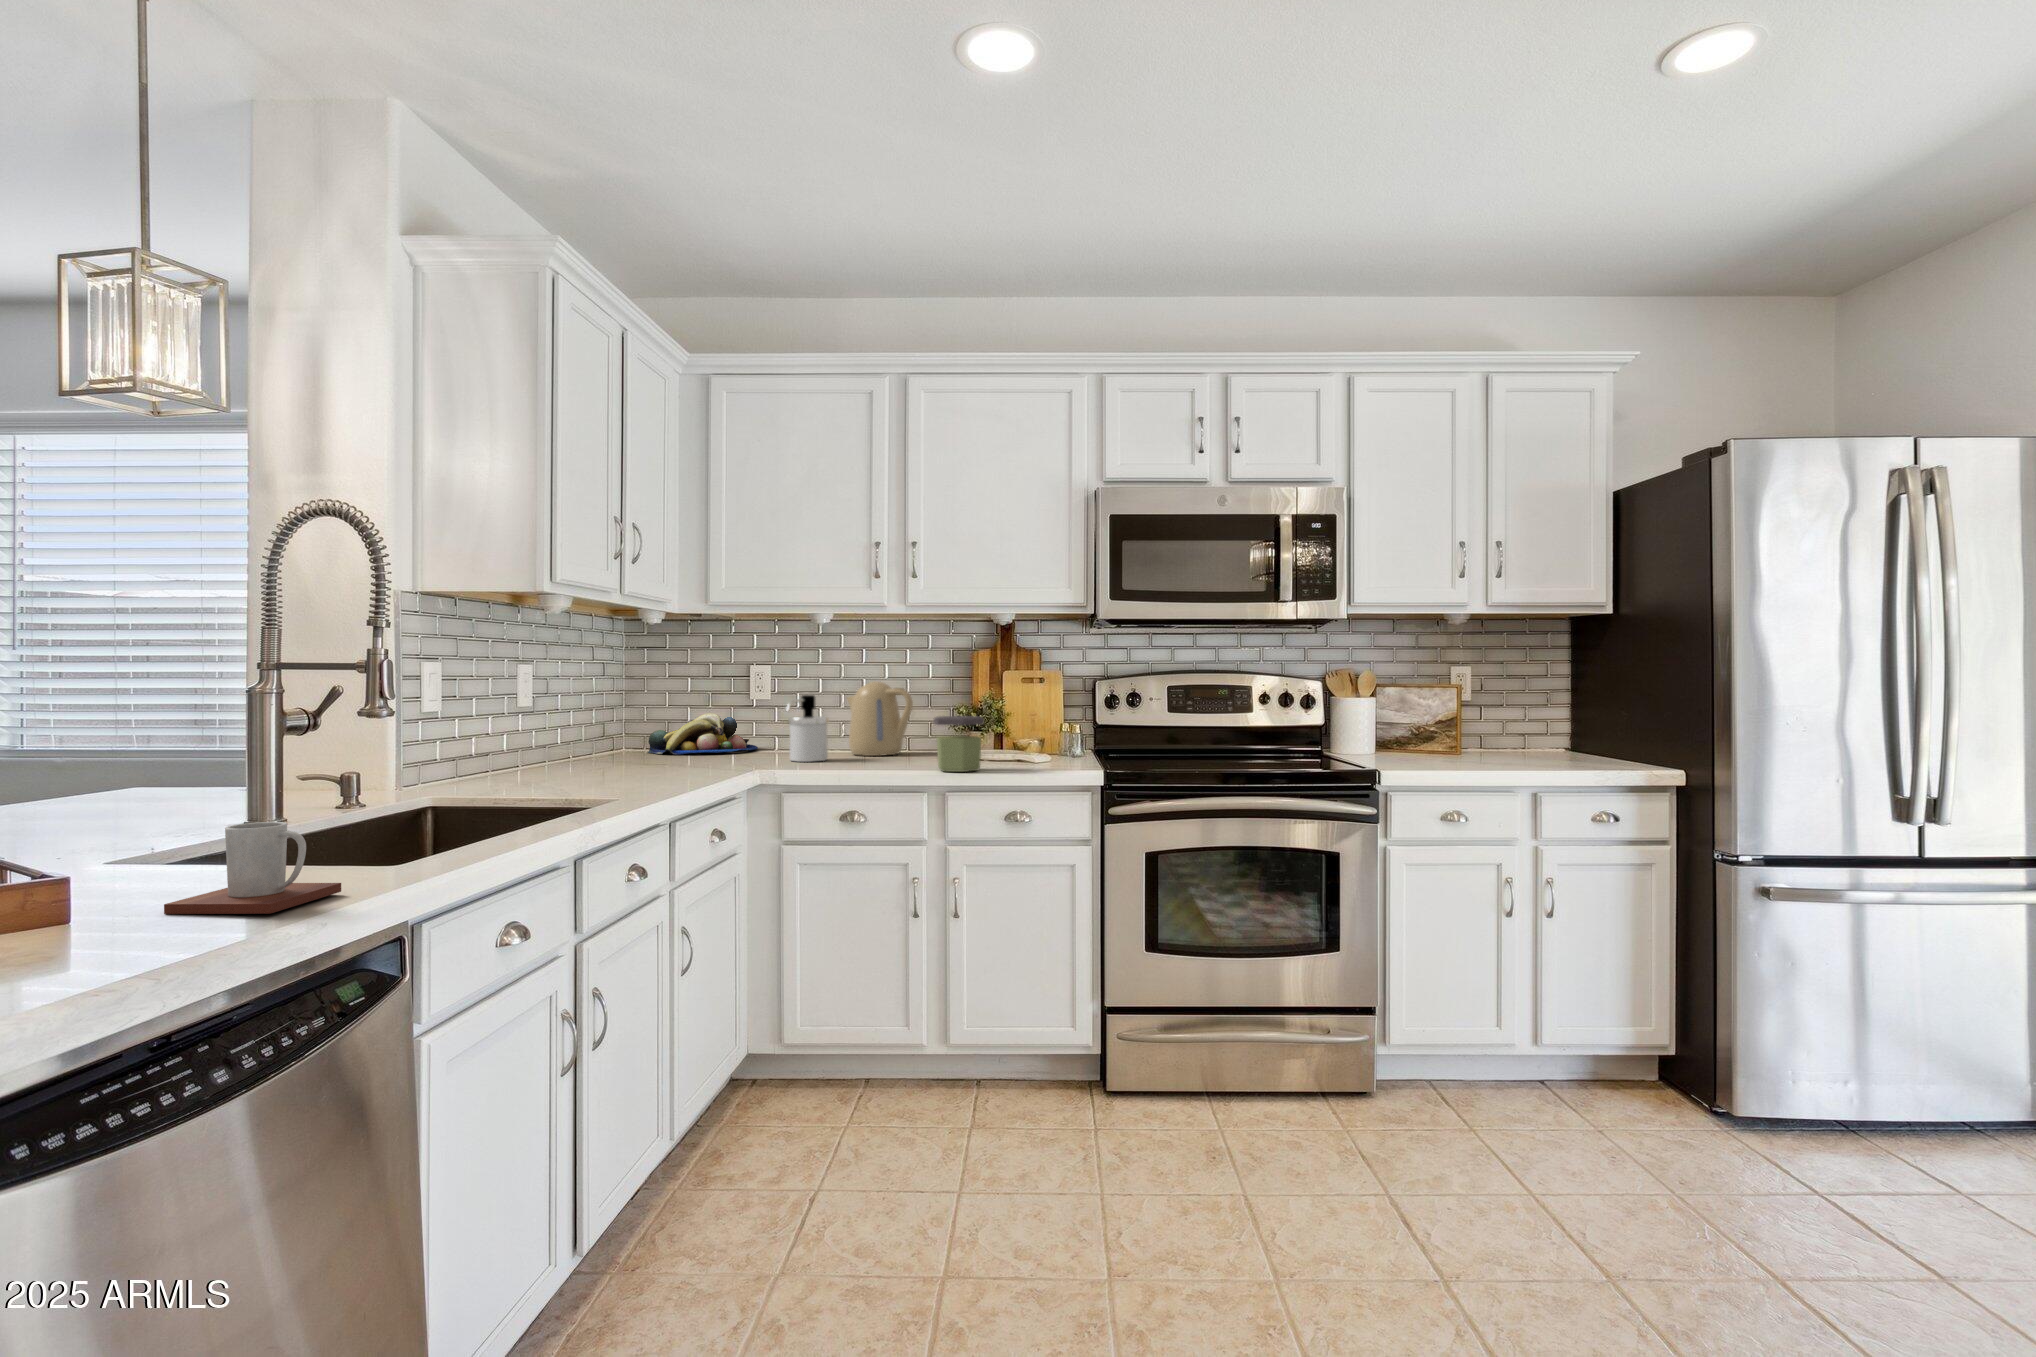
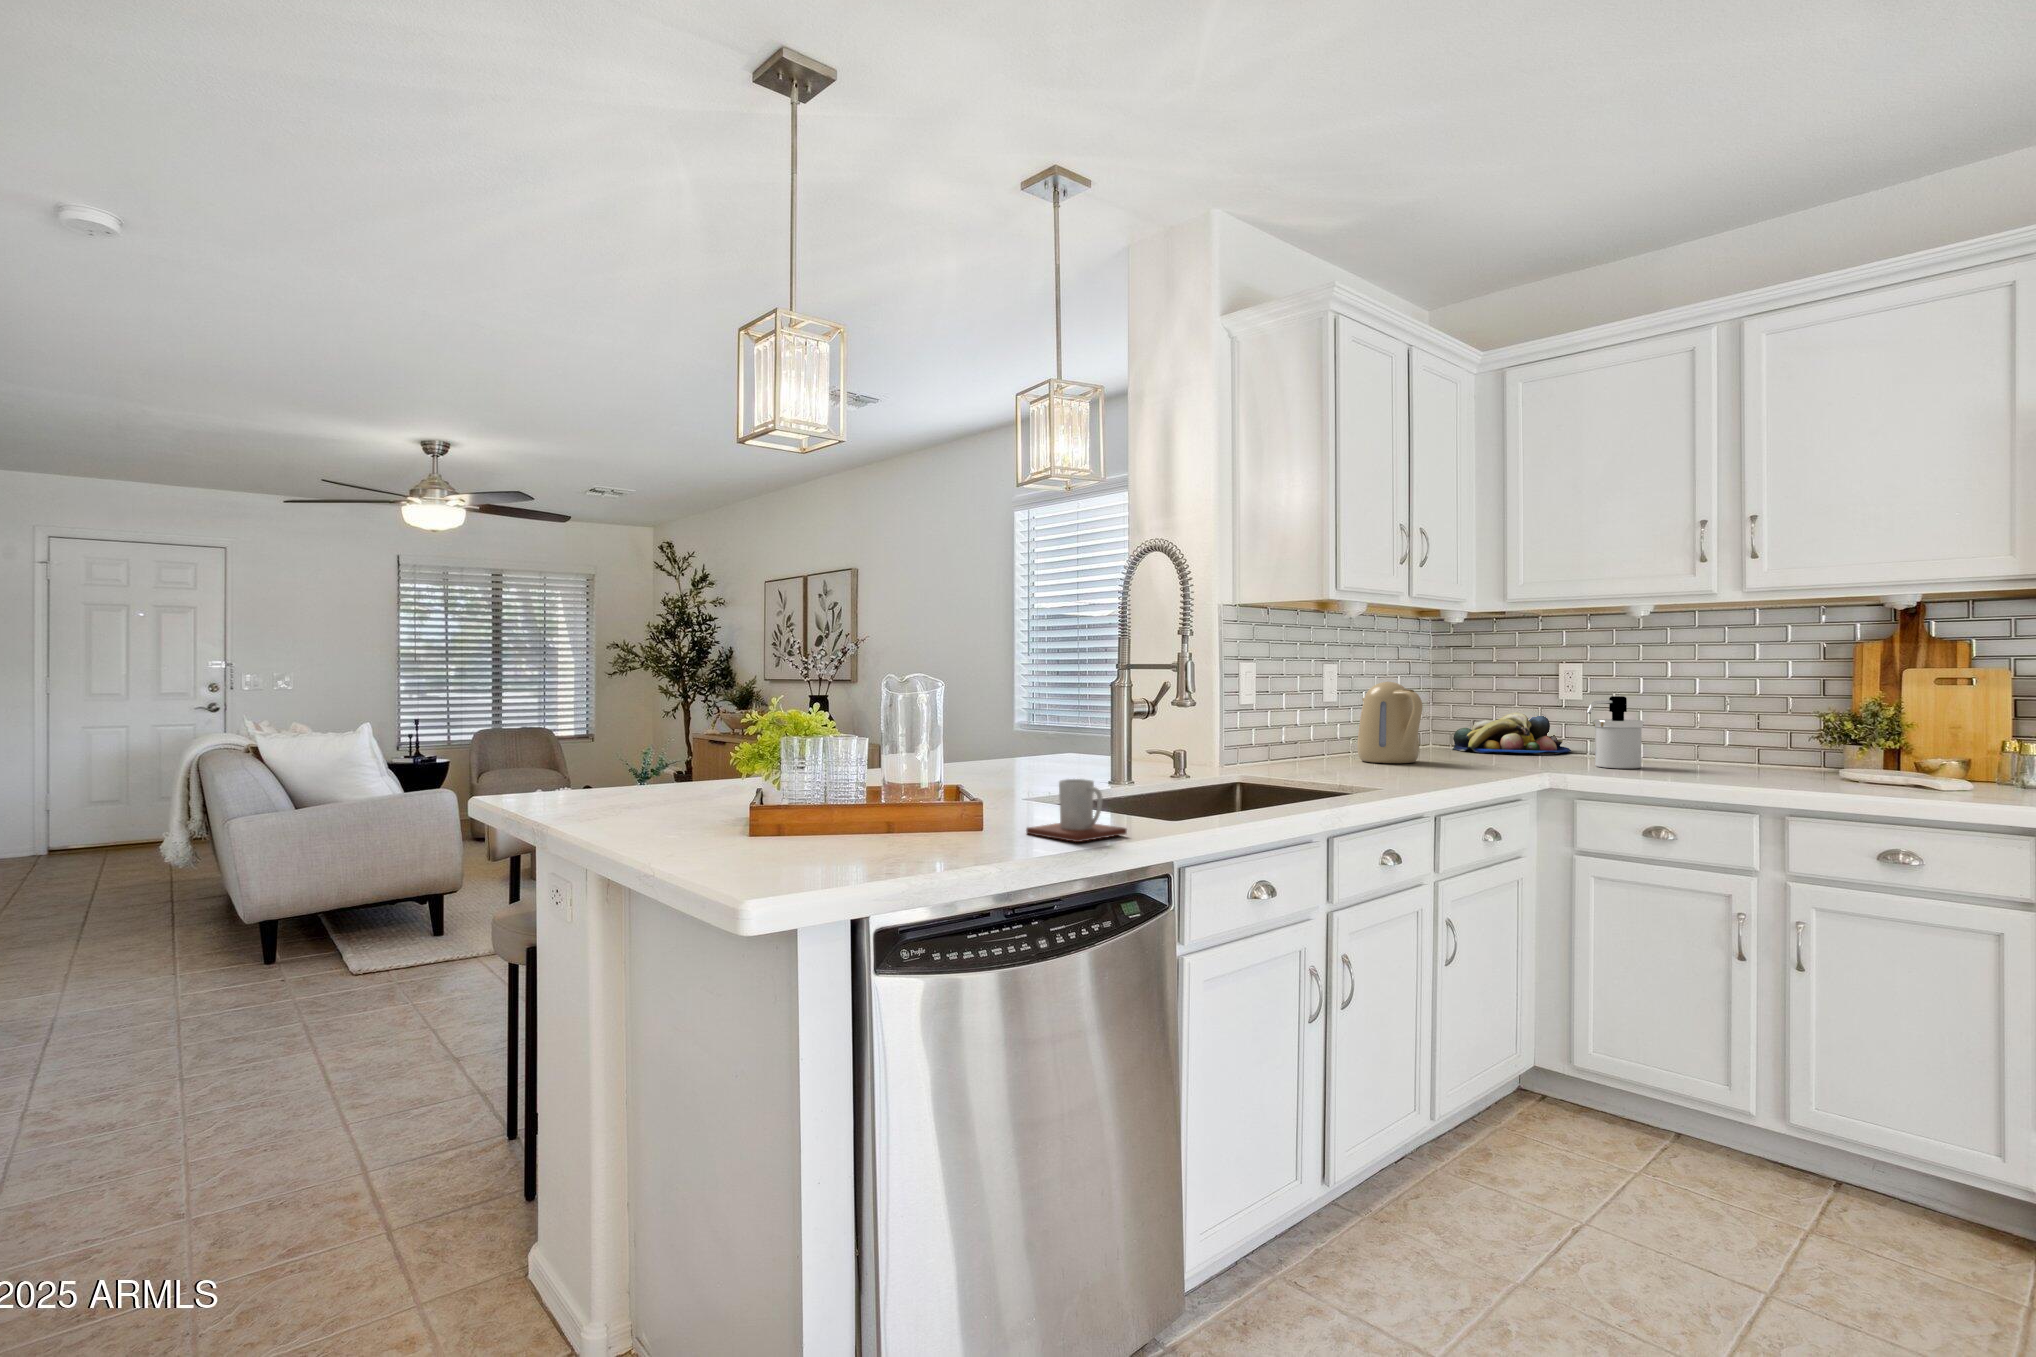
kettle: present [847,681,913,756] -> present [1357,682,1422,763]
jar: present [934,716,984,772] -> none [1771,725,1844,793]

